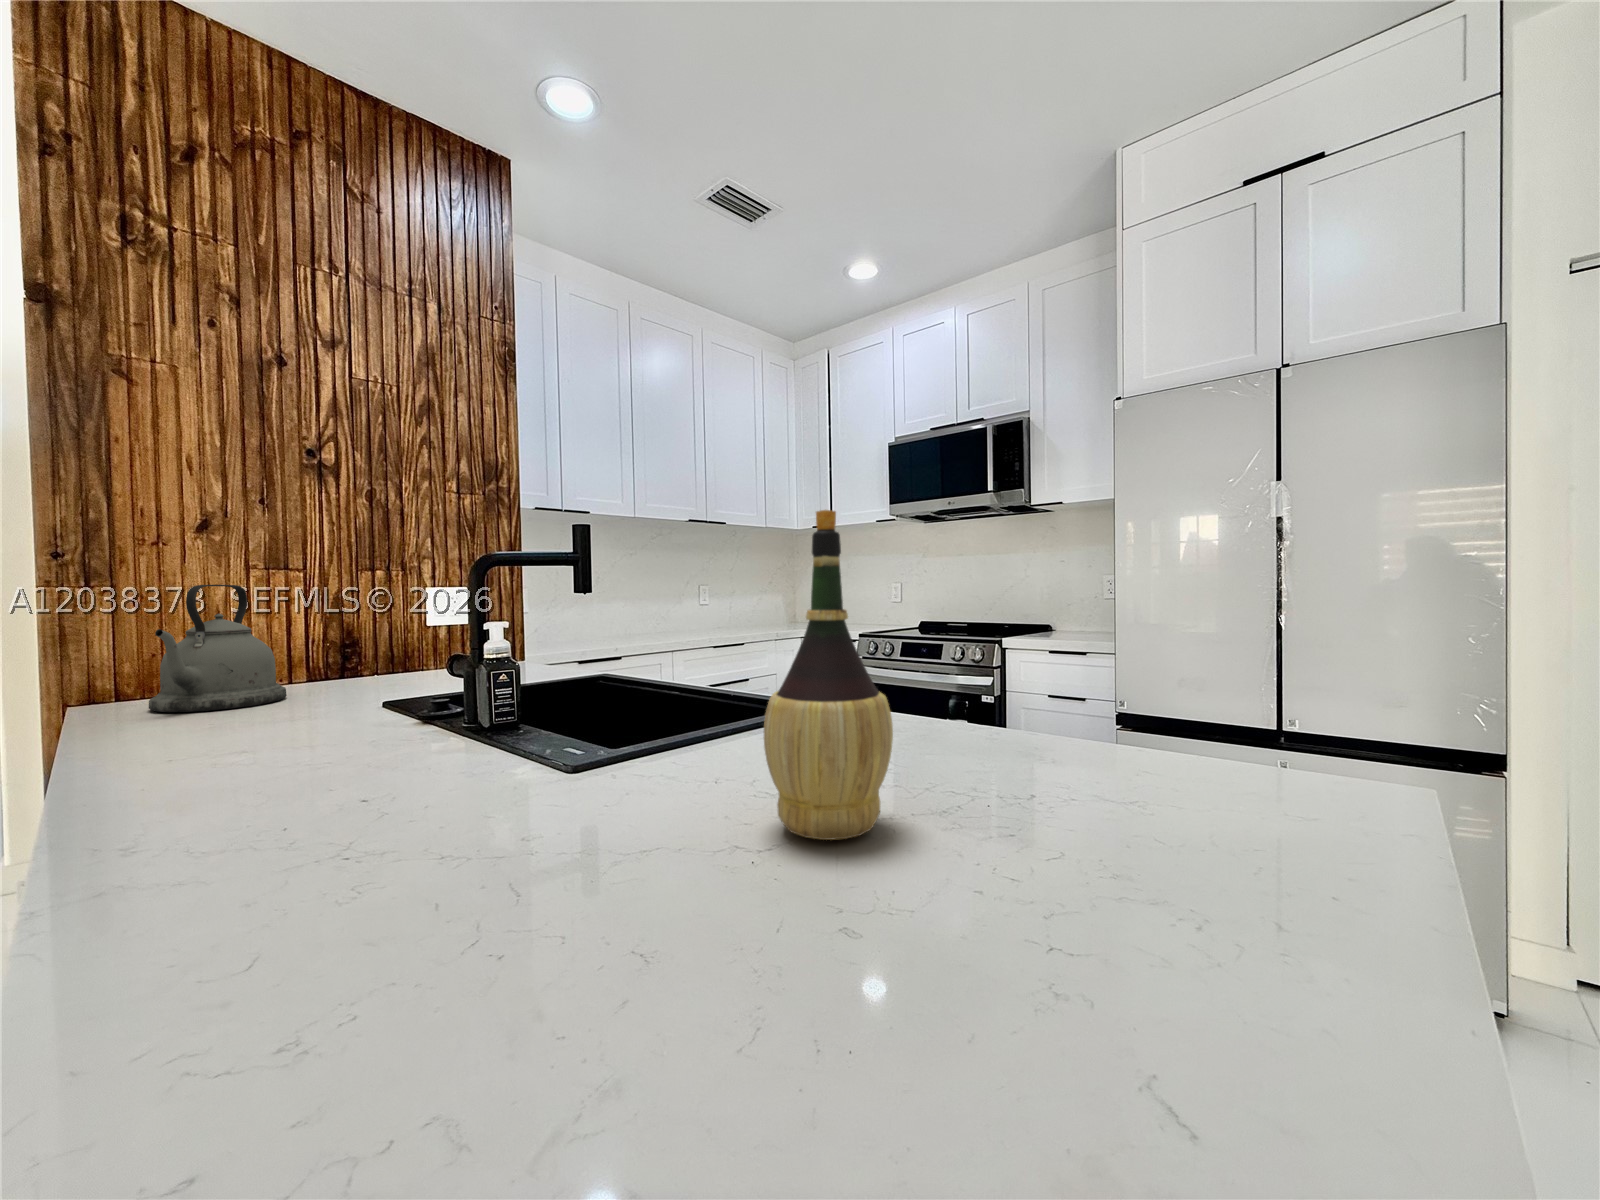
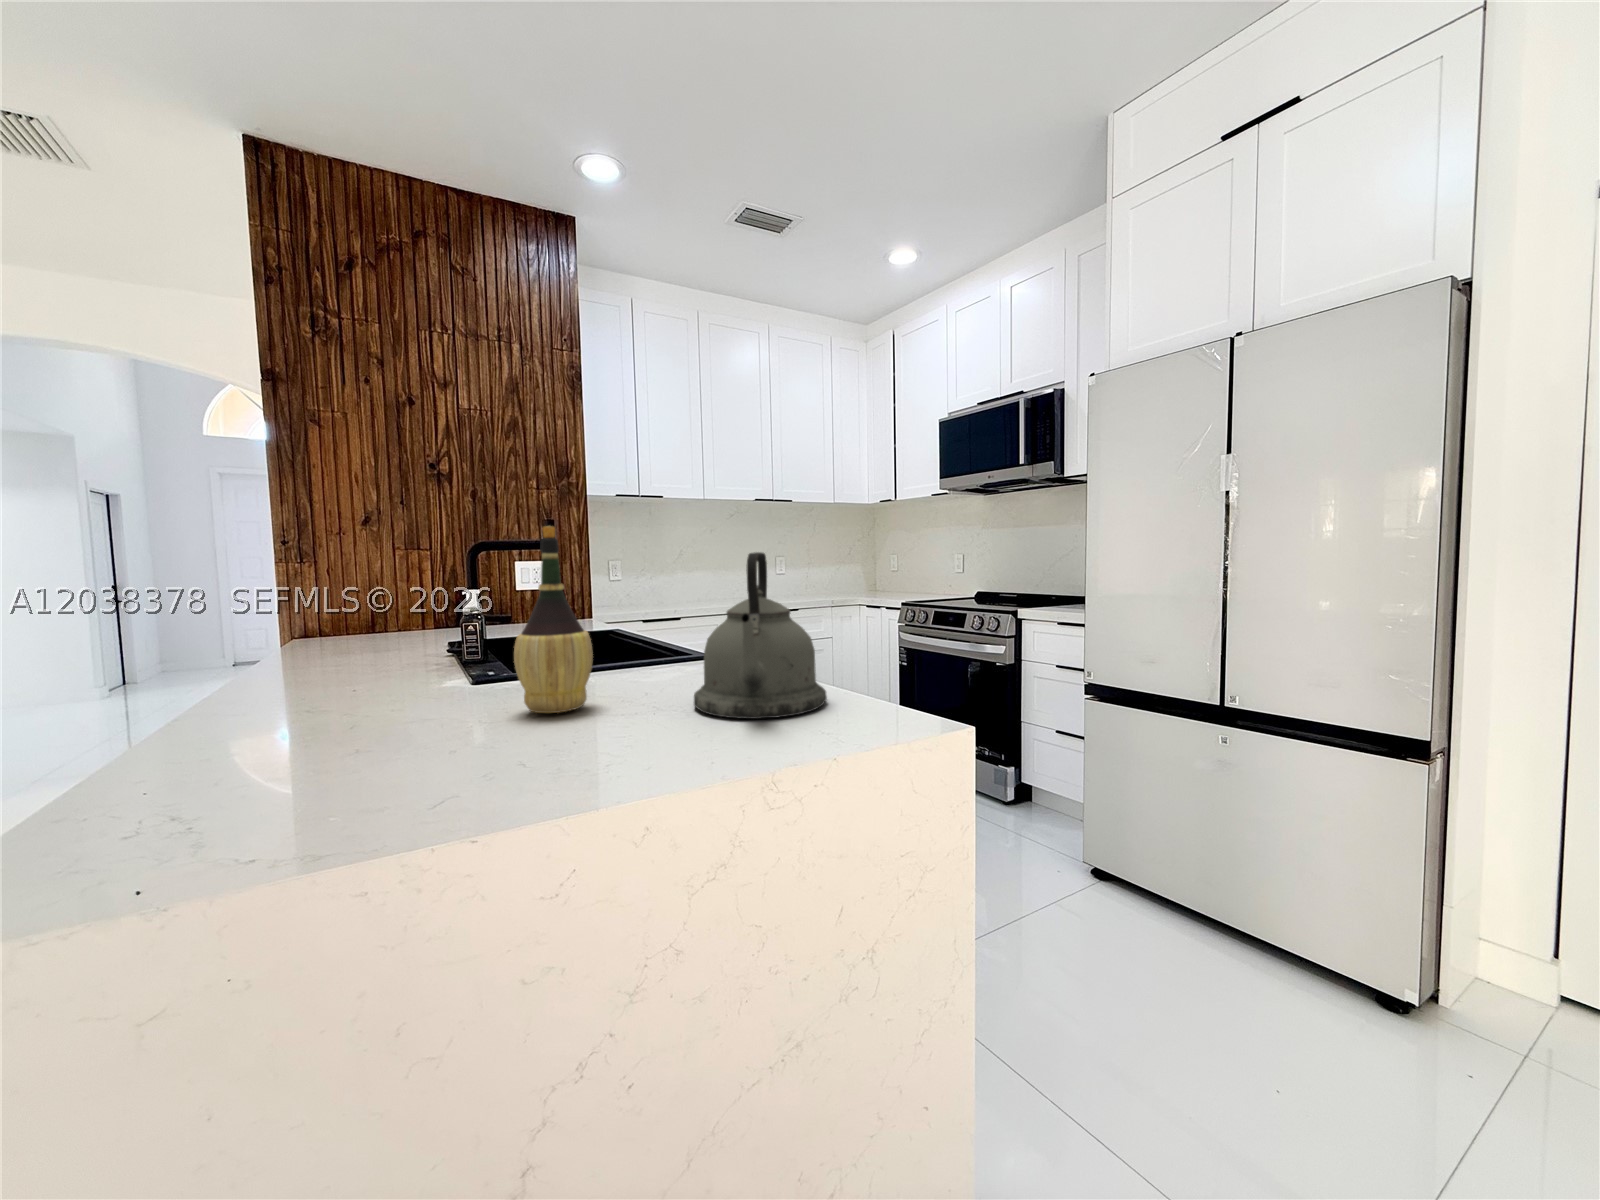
kettle: present [149,585,287,712] -> present [694,552,827,719]

